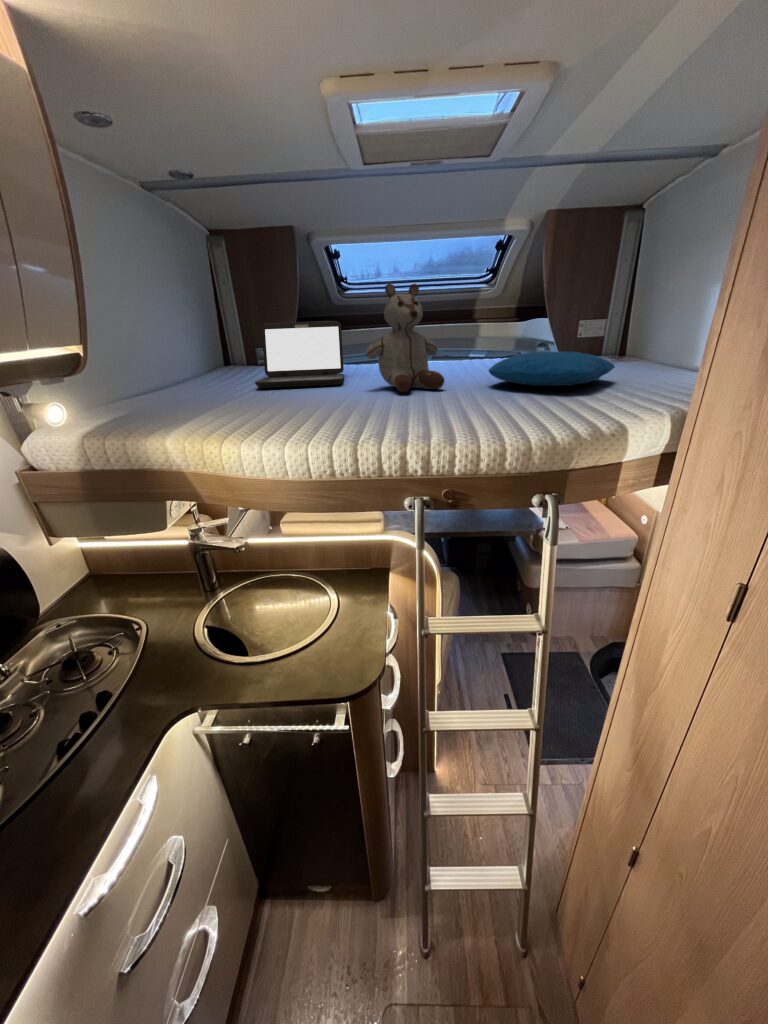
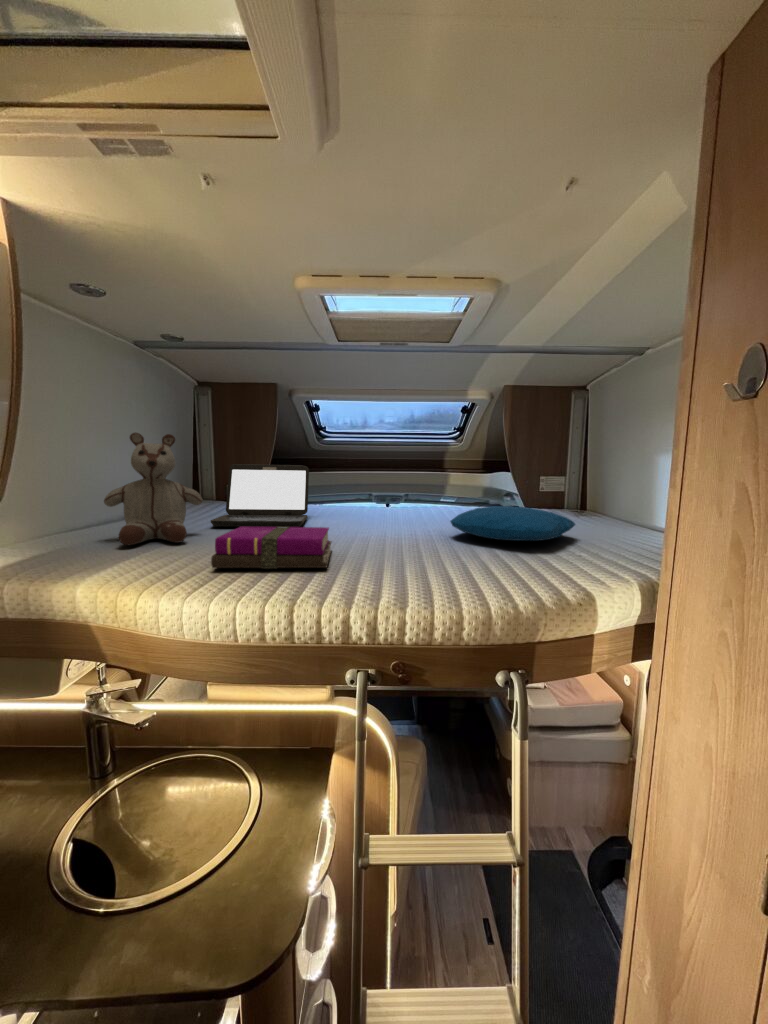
stuffed bear: present [366,284,444,392] -> present [104,432,202,545]
notebook: none [275,380,379,420] -> present [211,527,331,569]

